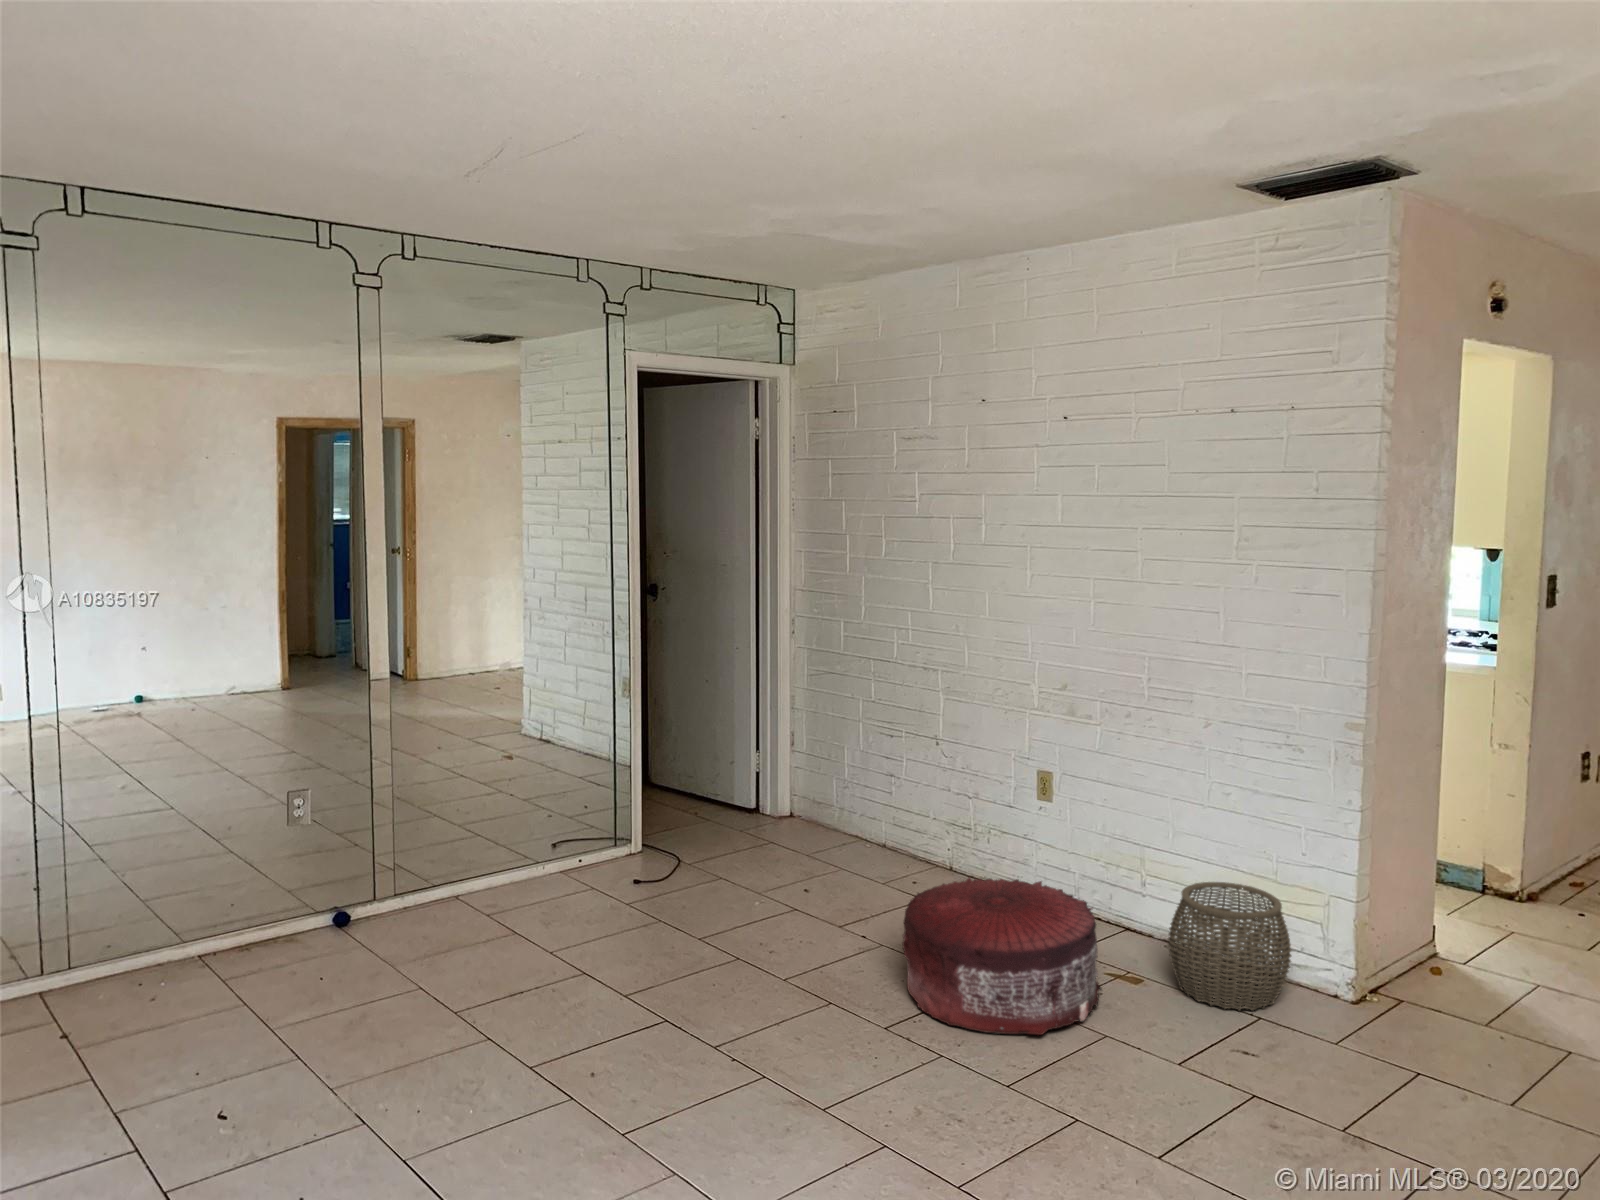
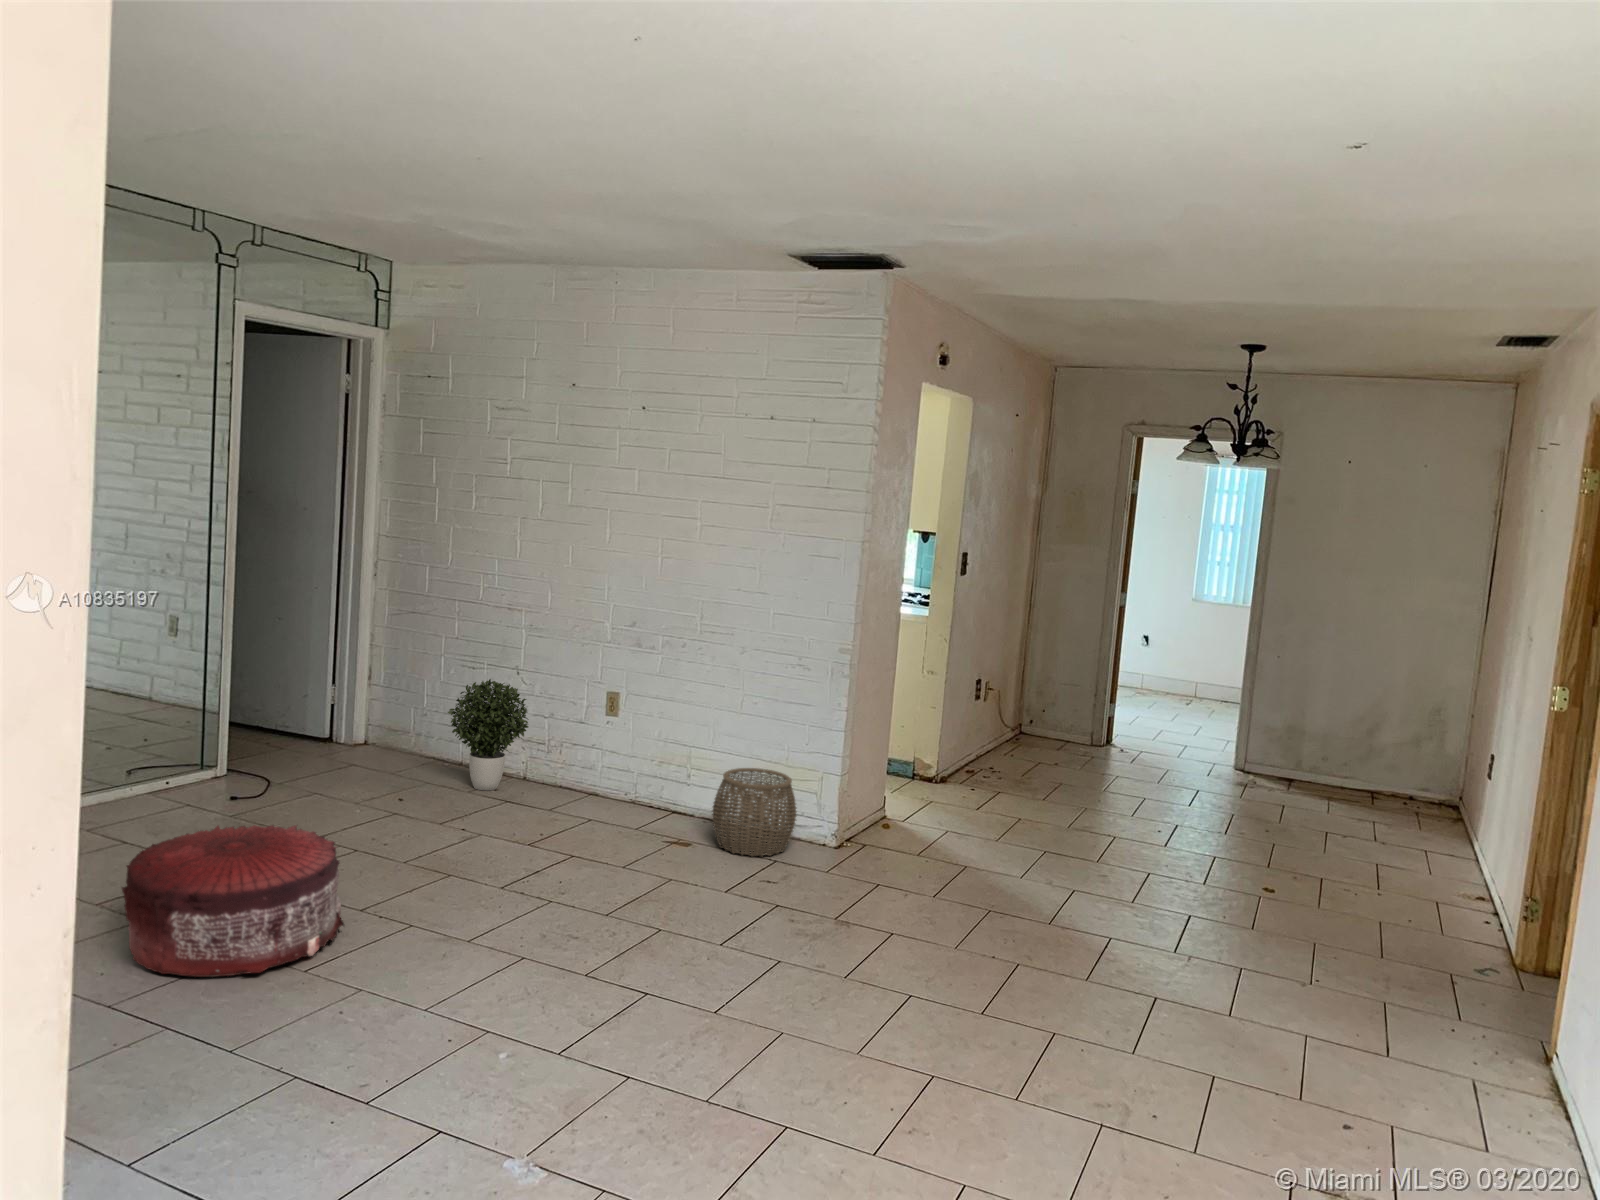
potted plant: none [856,751,950,883] -> present [448,679,528,790]
pouf: present [902,877,1101,1035] -> present [122,825,344,977]

